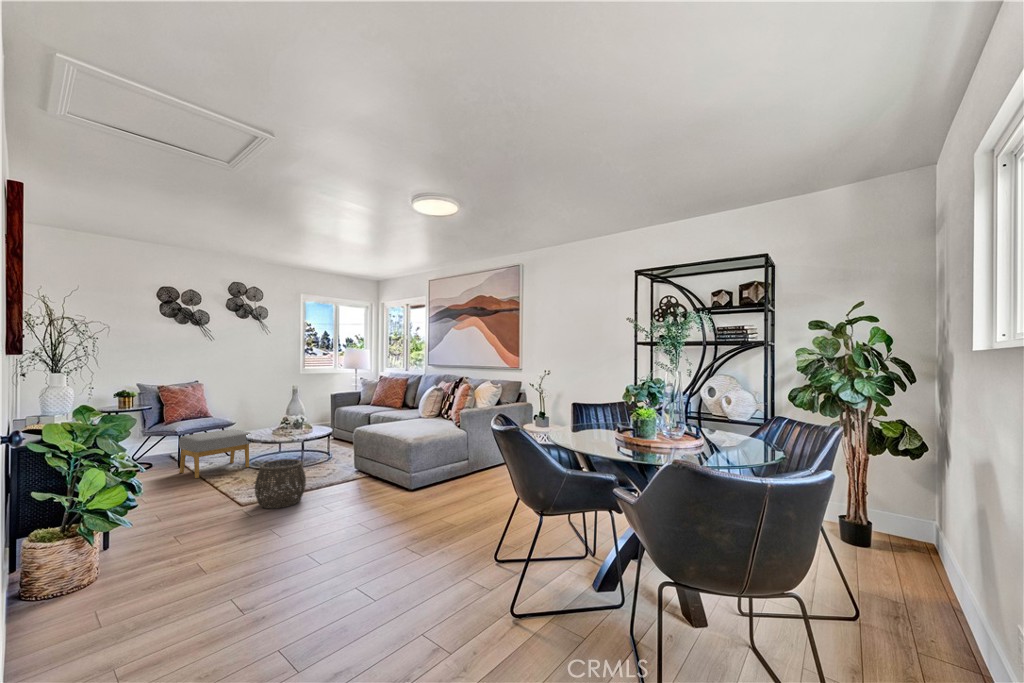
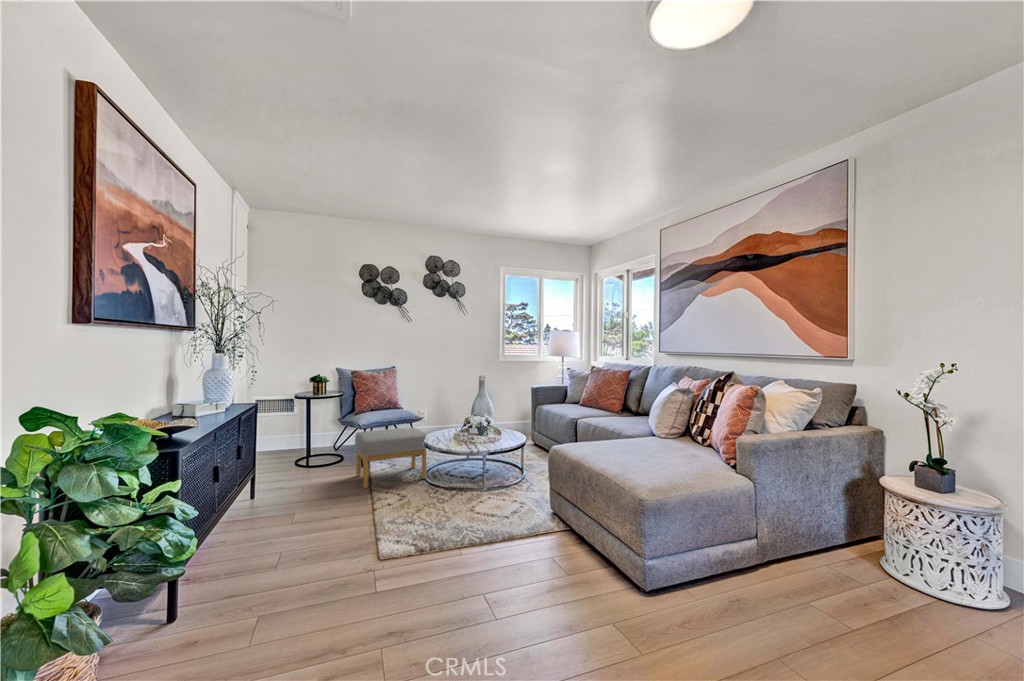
woven basket: present [255,459,306,509] -> none [387,494,464,584]

